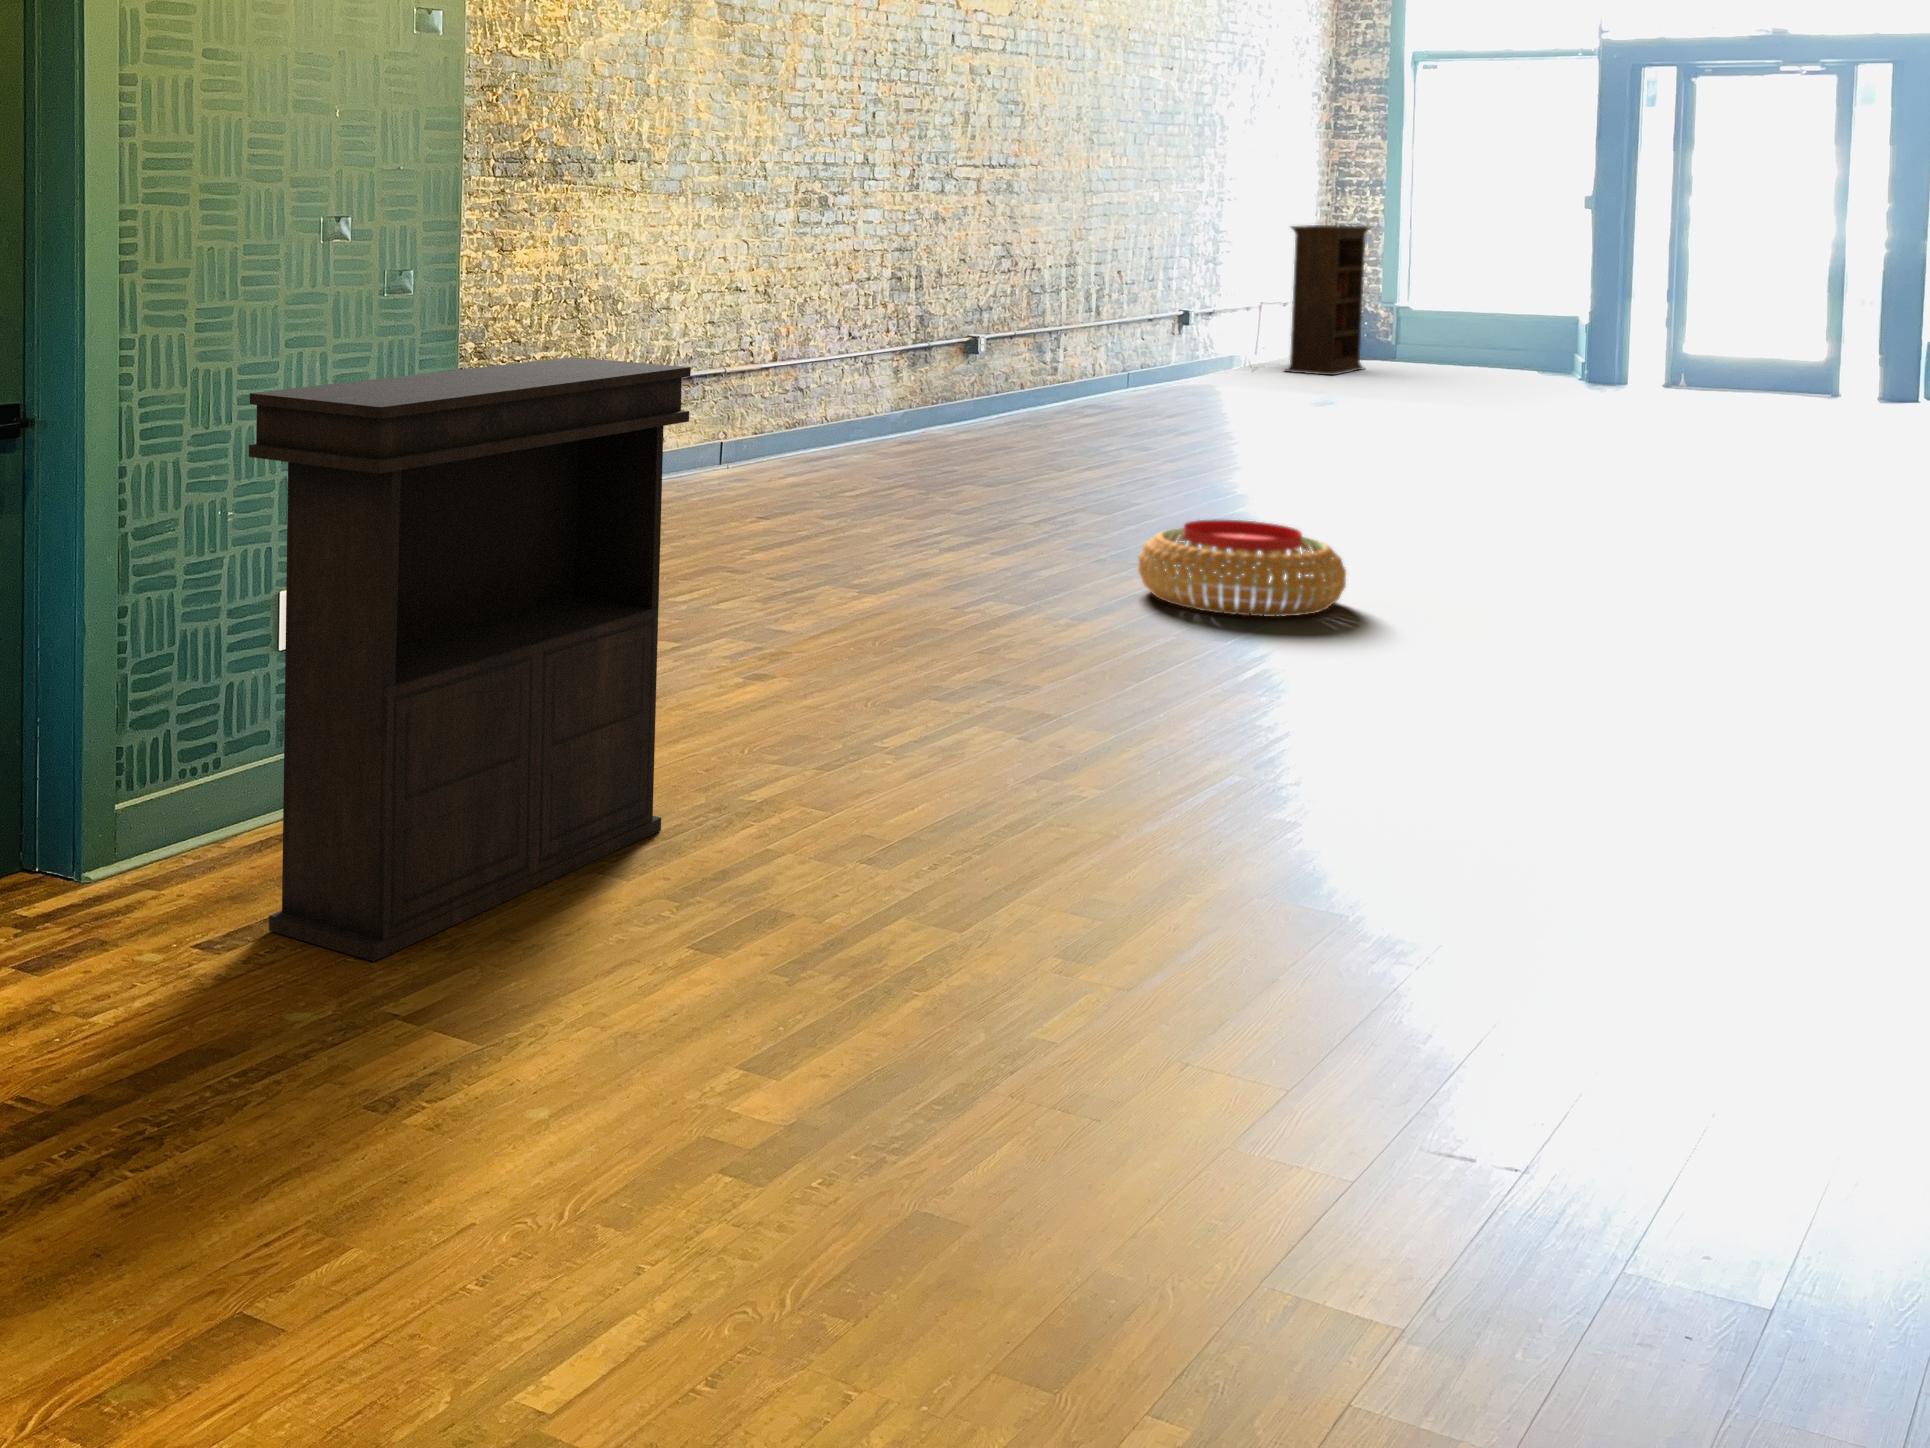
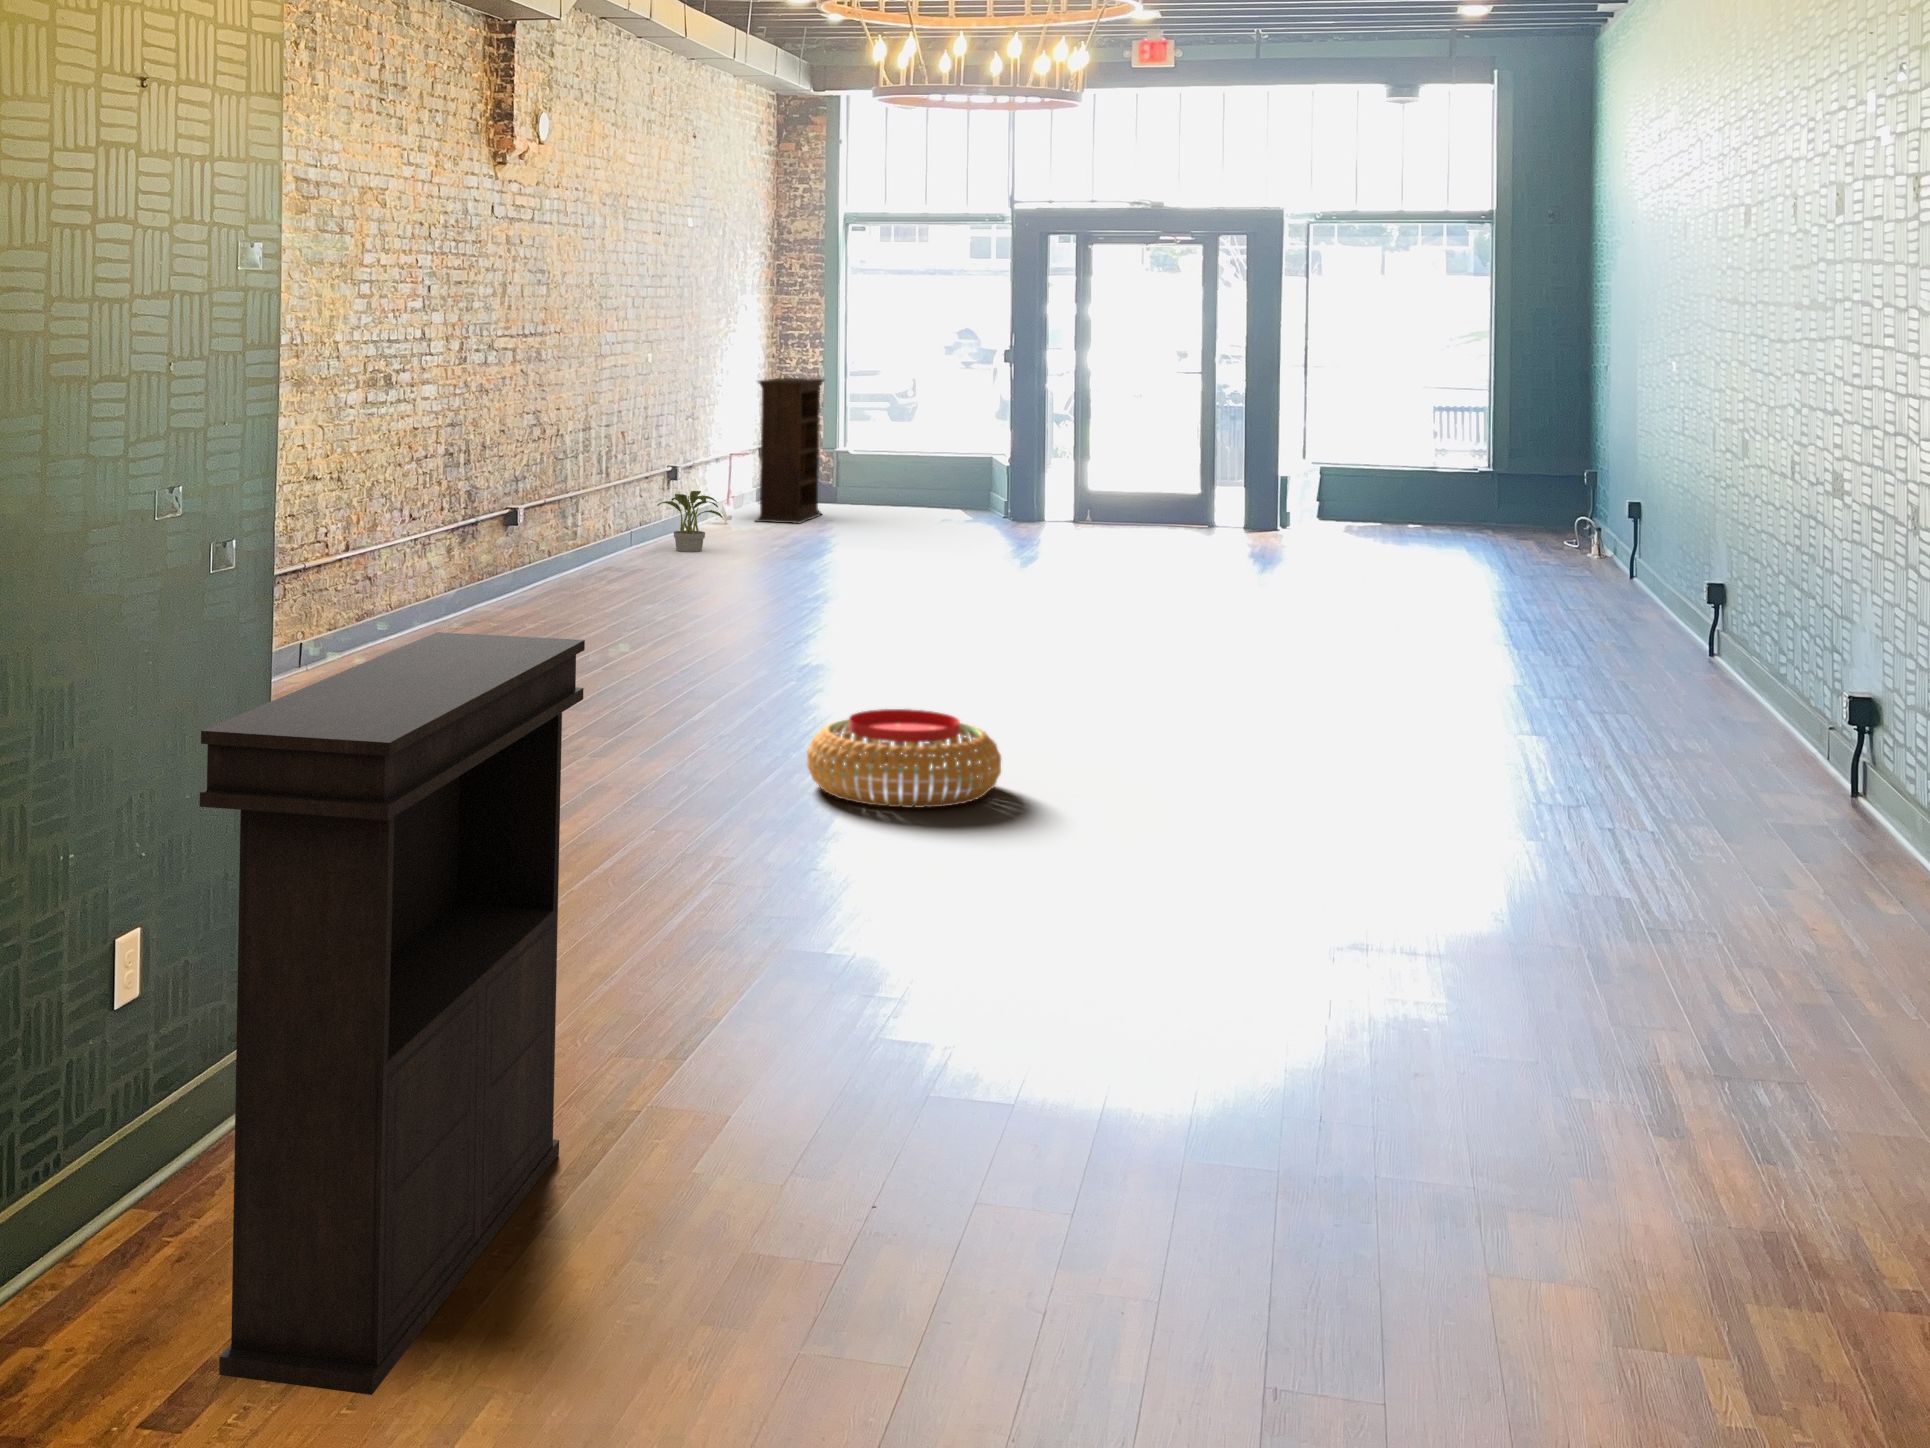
potted plant: none [1159,333,1227,394] -> present [657,491,723,552]

